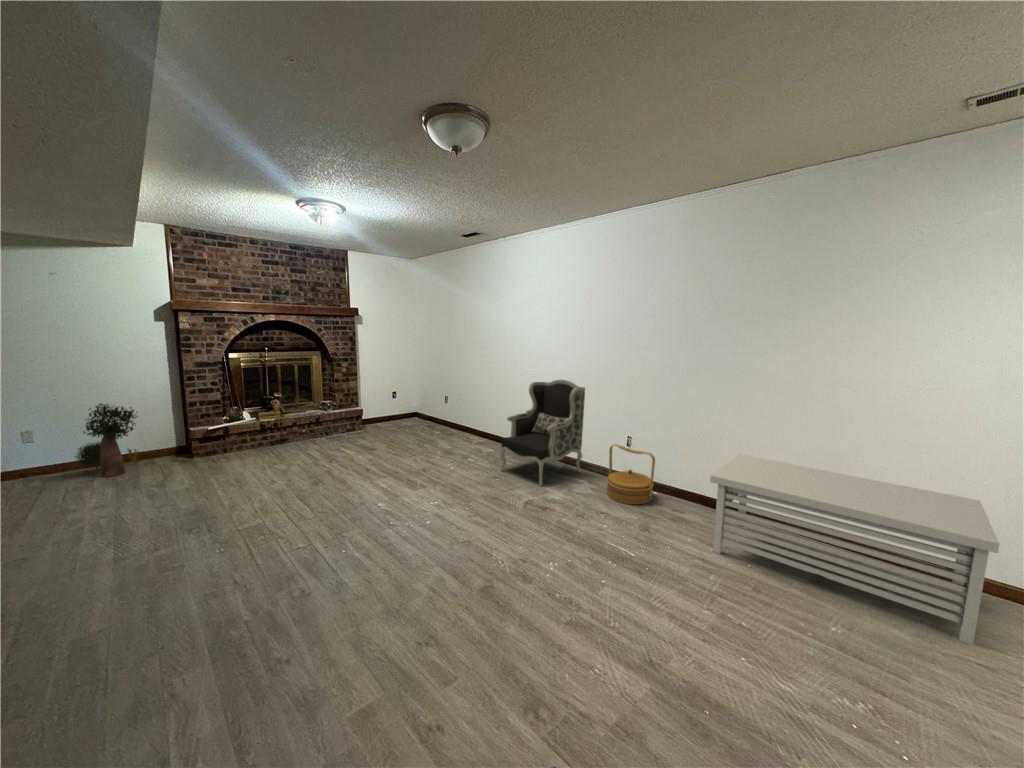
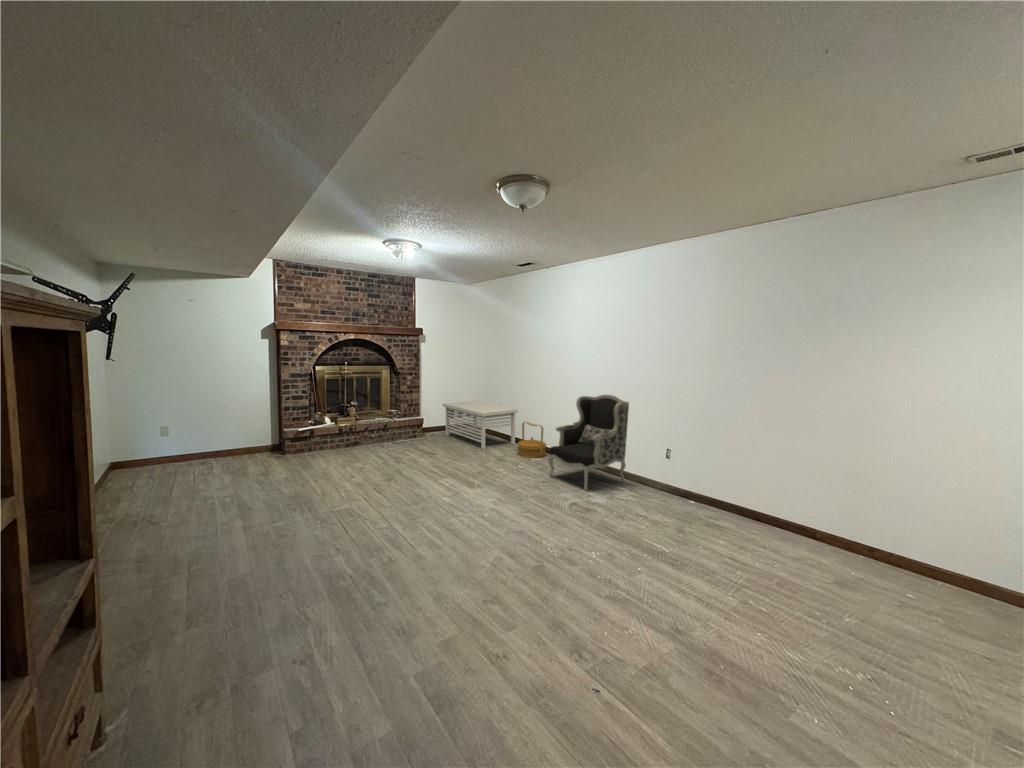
potted plant: present [75,403,139,477] -> none [199,405,247,466]
woven basket: present [607,444,655,504] -> present [518,422,546,458]
storage bench: present [710,454,999,645] -> present [443,401,518,449]

